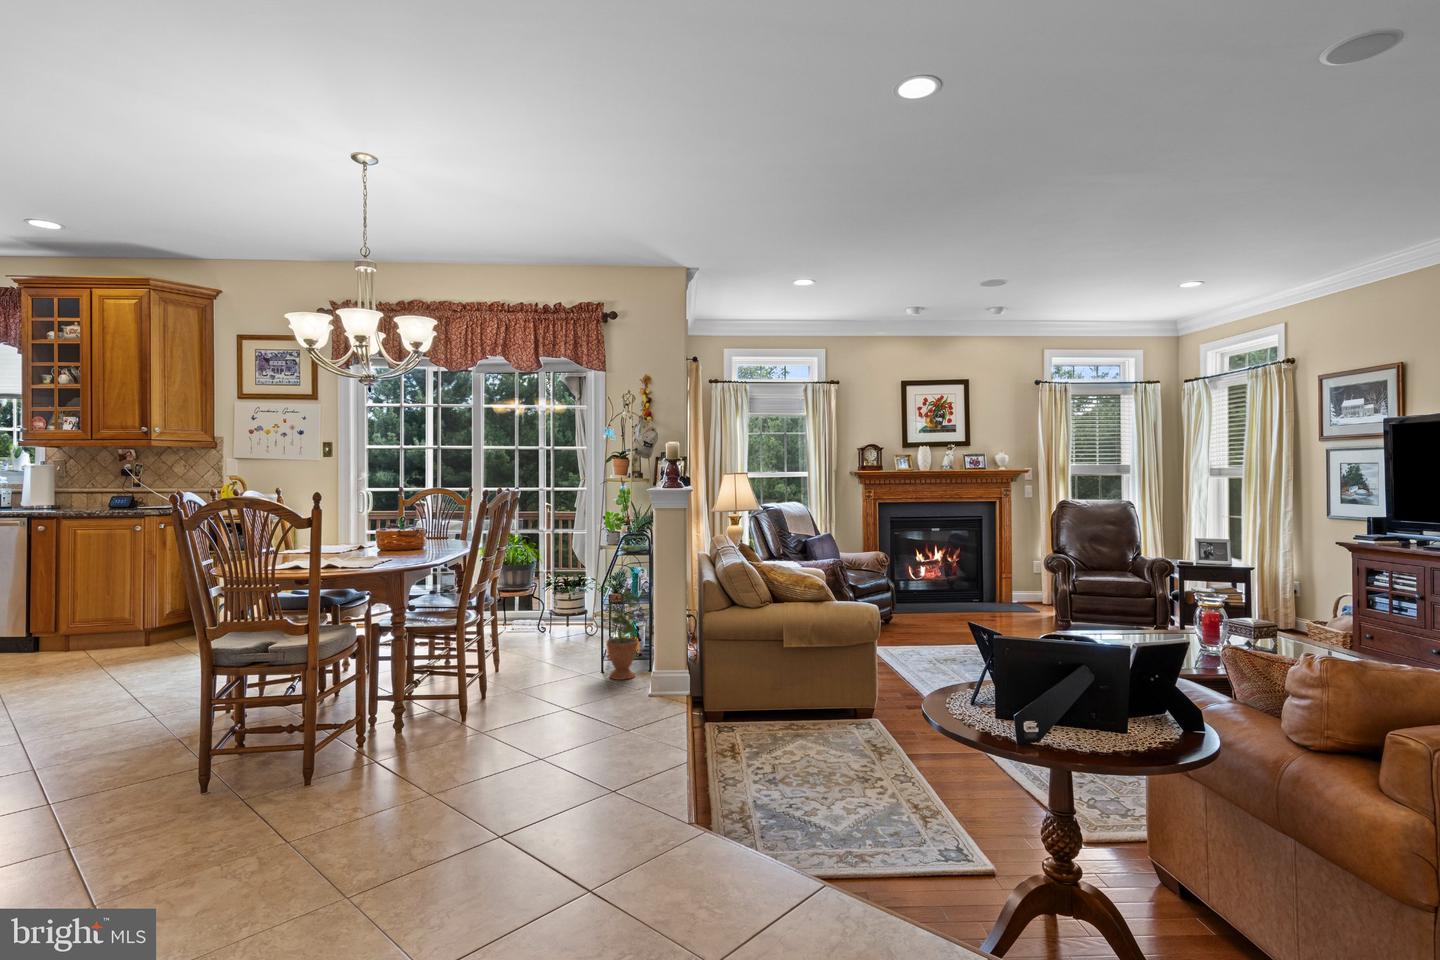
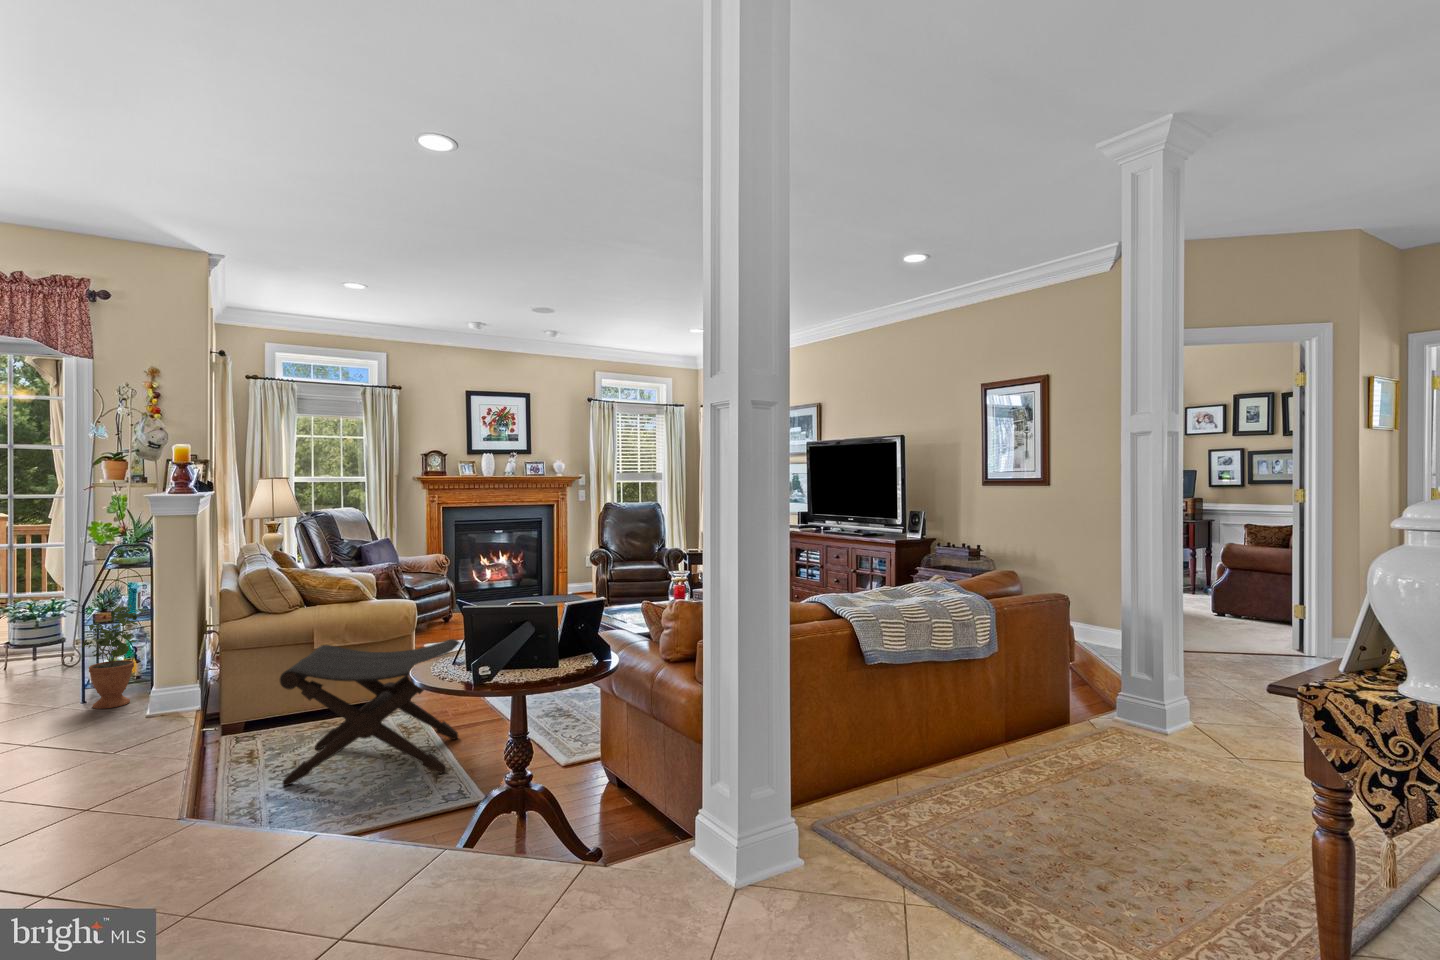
footstool: none [764,647,938,814] -> present [280,639,460,786]

